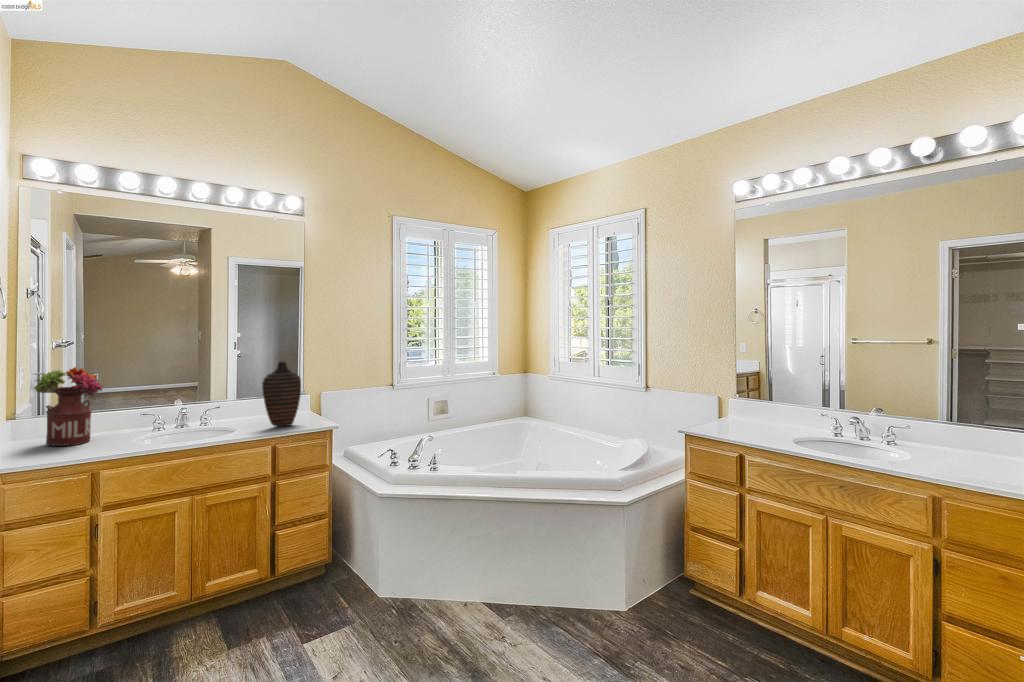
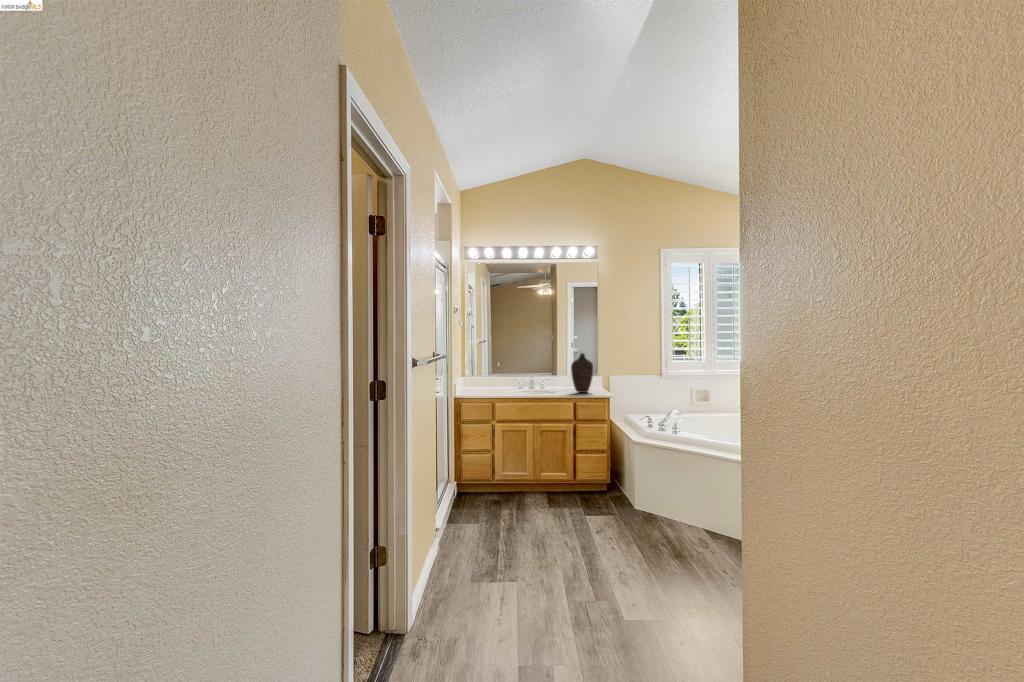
flower arrangement: present [34,367,103,446] -> none [471,353,497,392]

